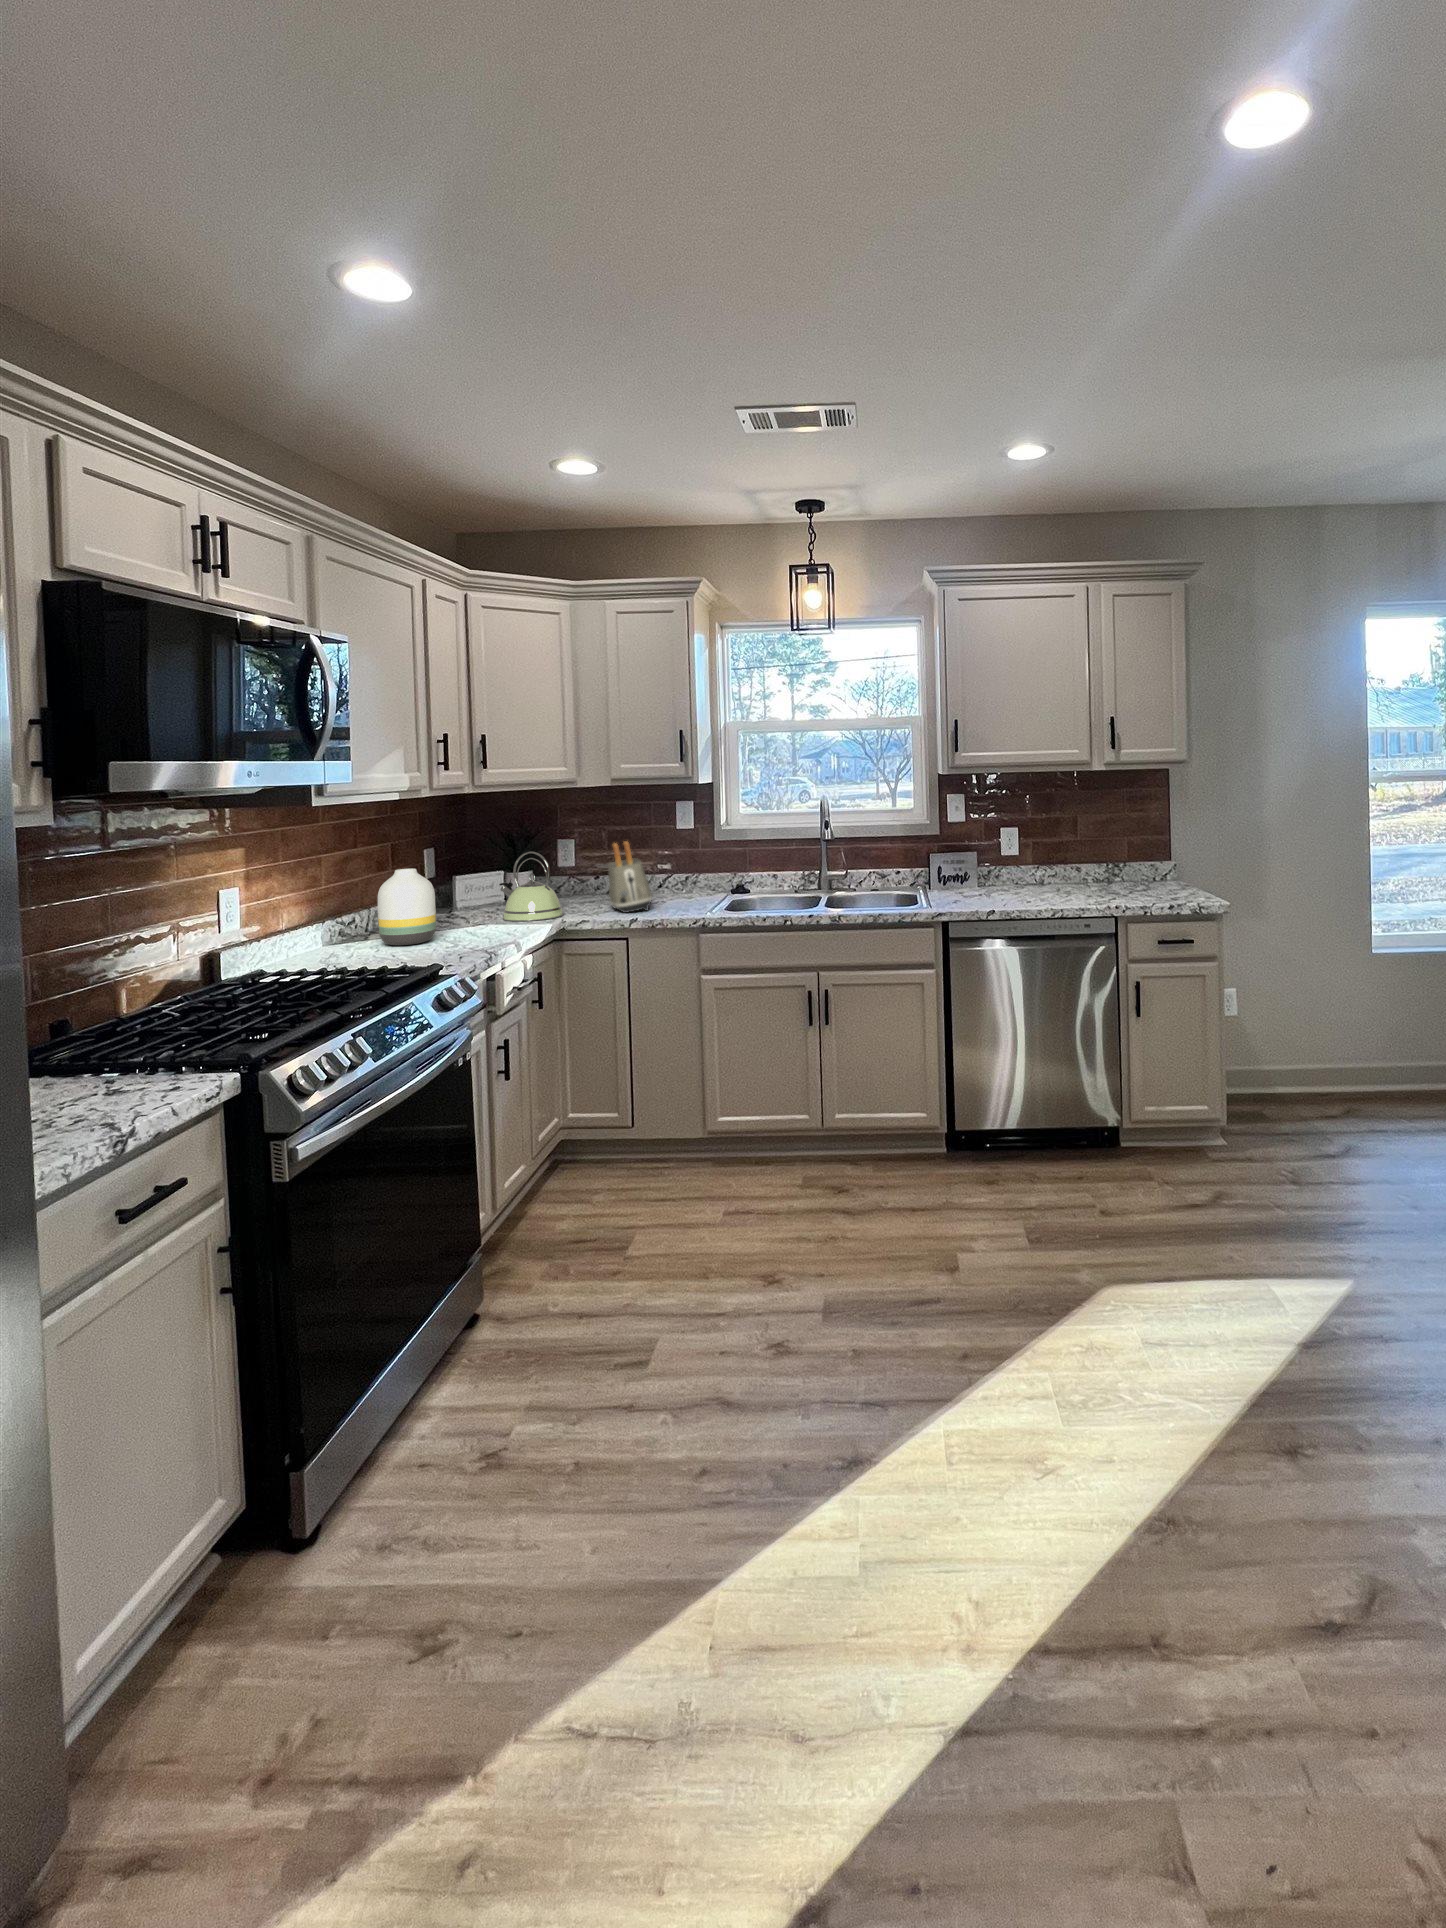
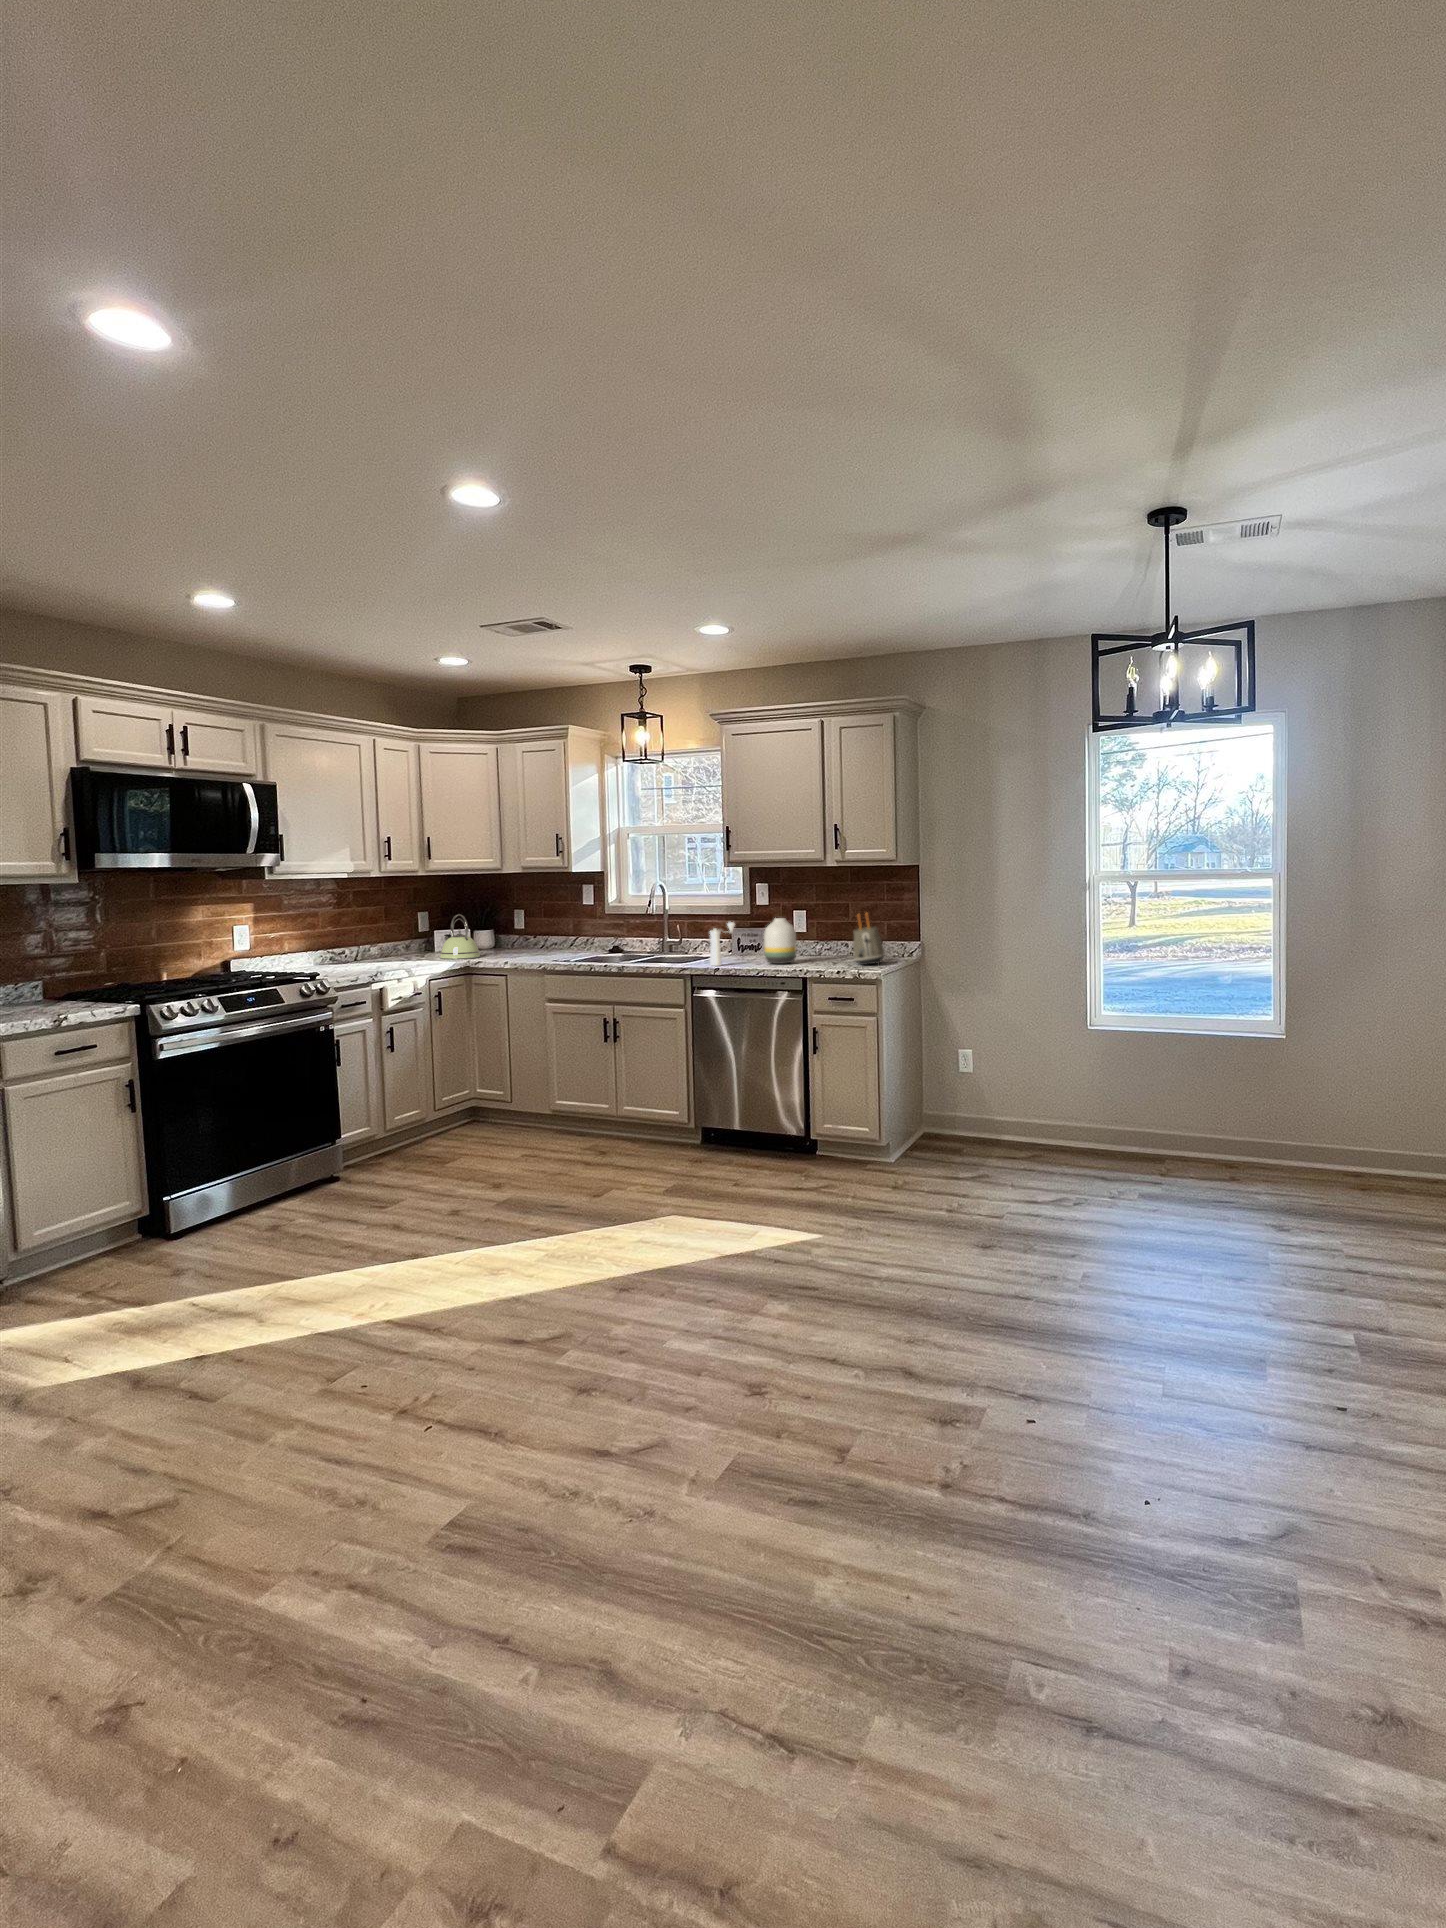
toaster: present [608,841,652,913] -> present [853,913,885,965]
pepper mill: none [961,847,981,908] -> present [710,922,735,966]
vase: present [378,869,436,945] -> present [764,918,796,964]

